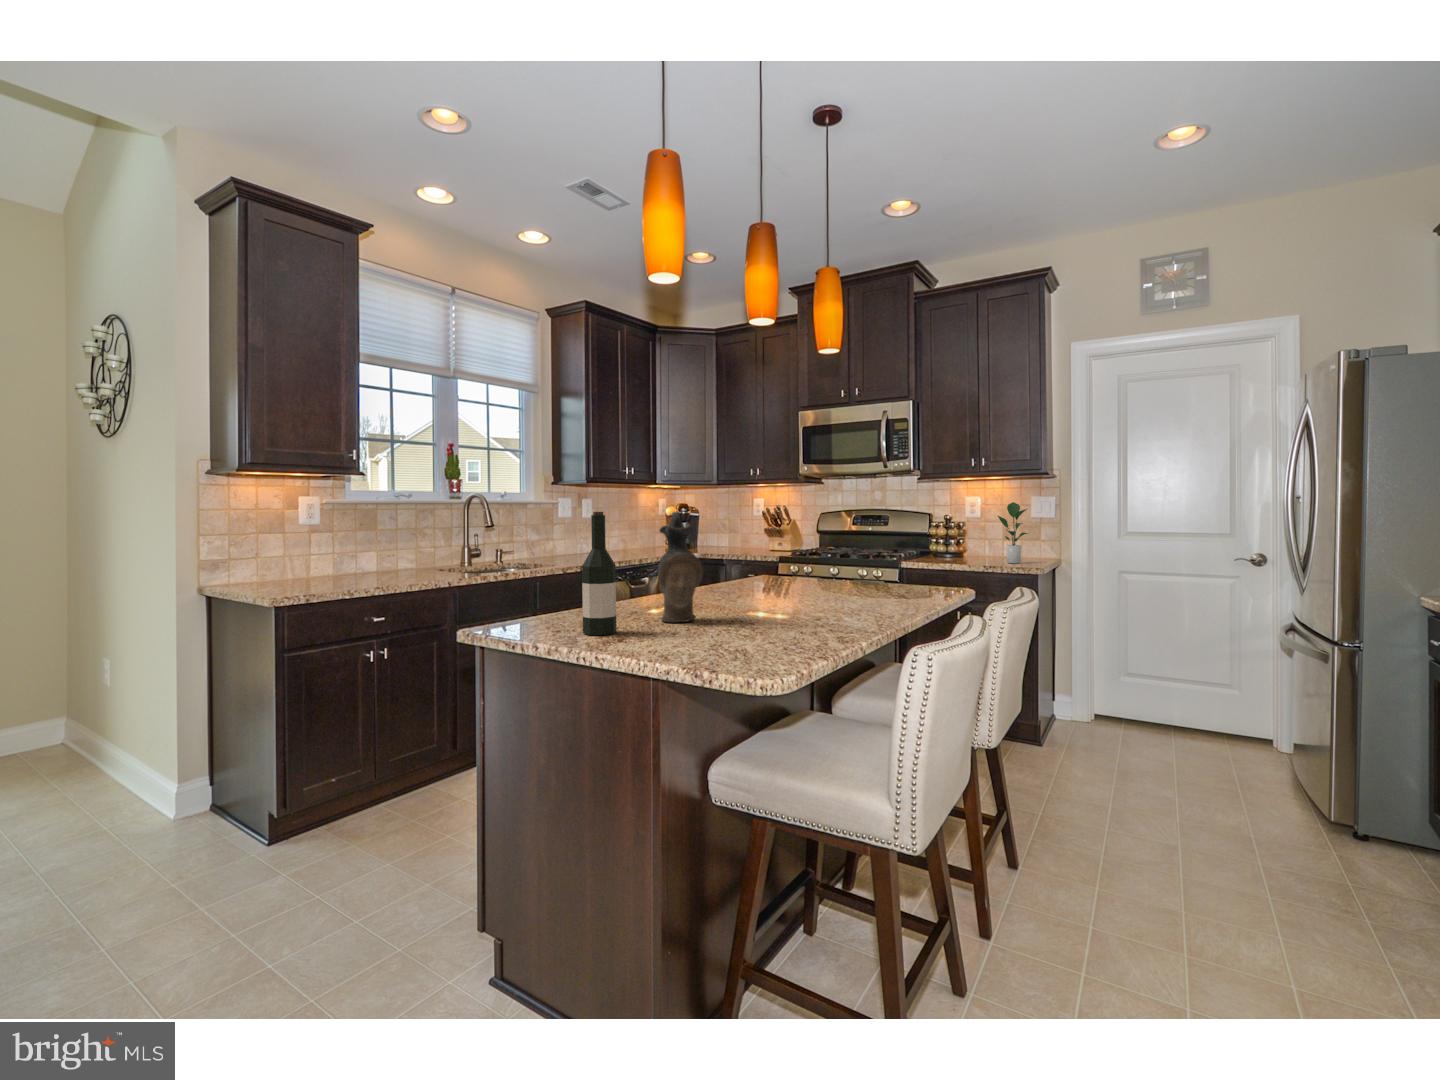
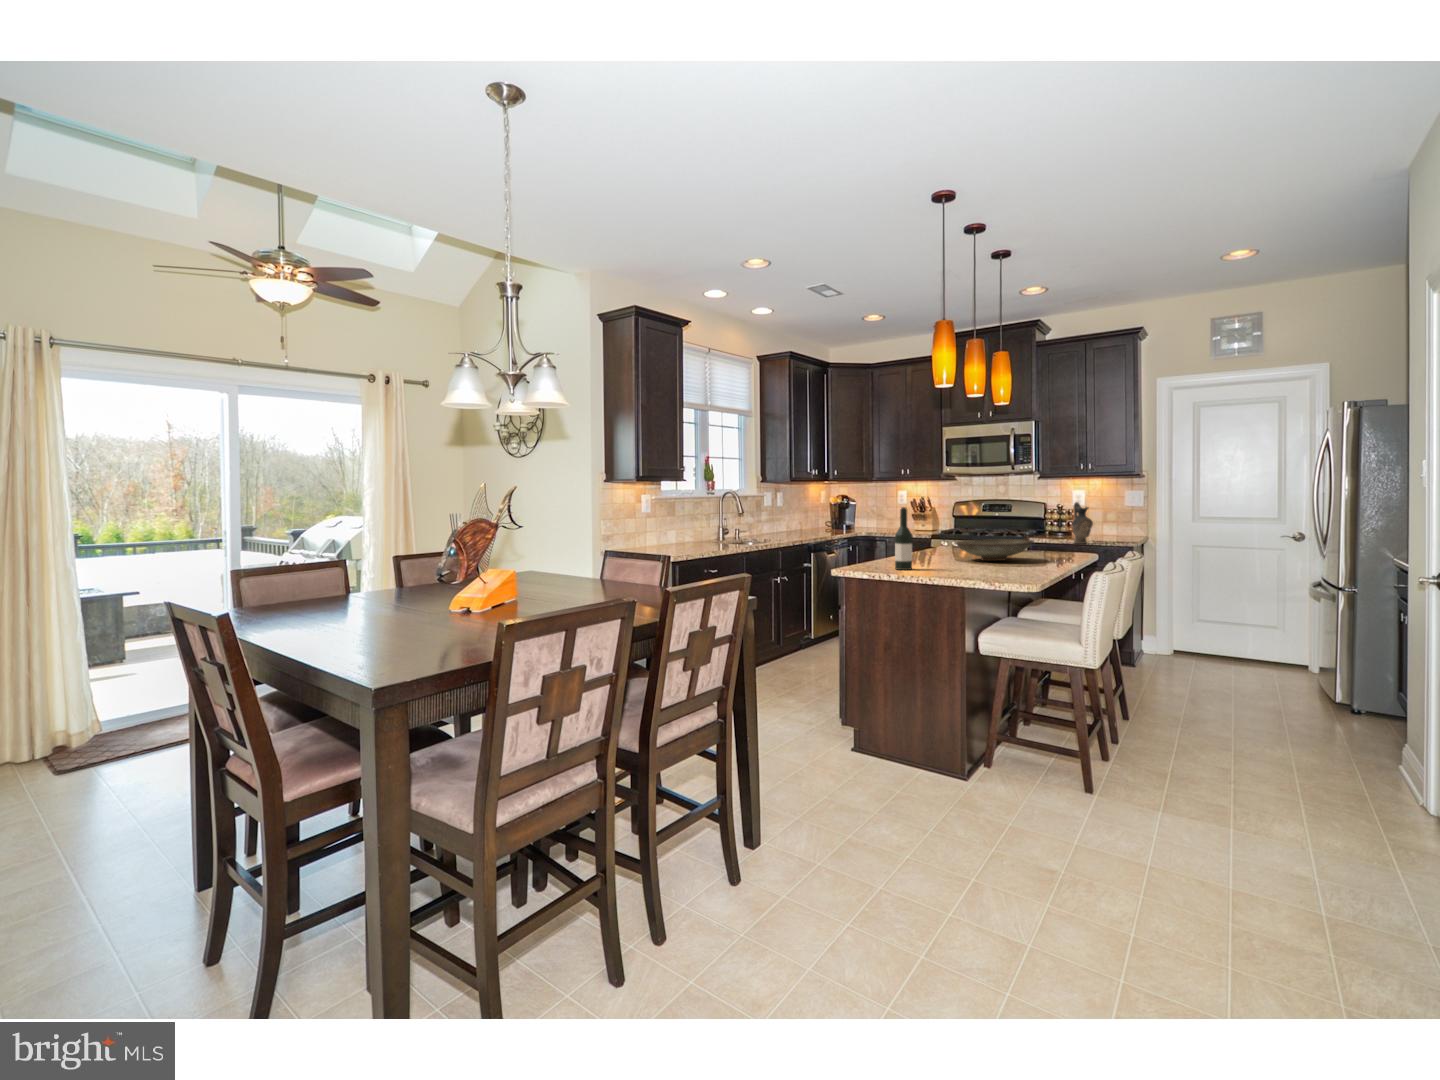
potted plant: present [998,502,1028,564] -> none [1099,495,1124,540]
ceramic pitcher: present [658,512,703,622] -> present [1072,502,1093,544]
decorative bowl: none [737,569,866,609] -> present [955,539,1034,561]

